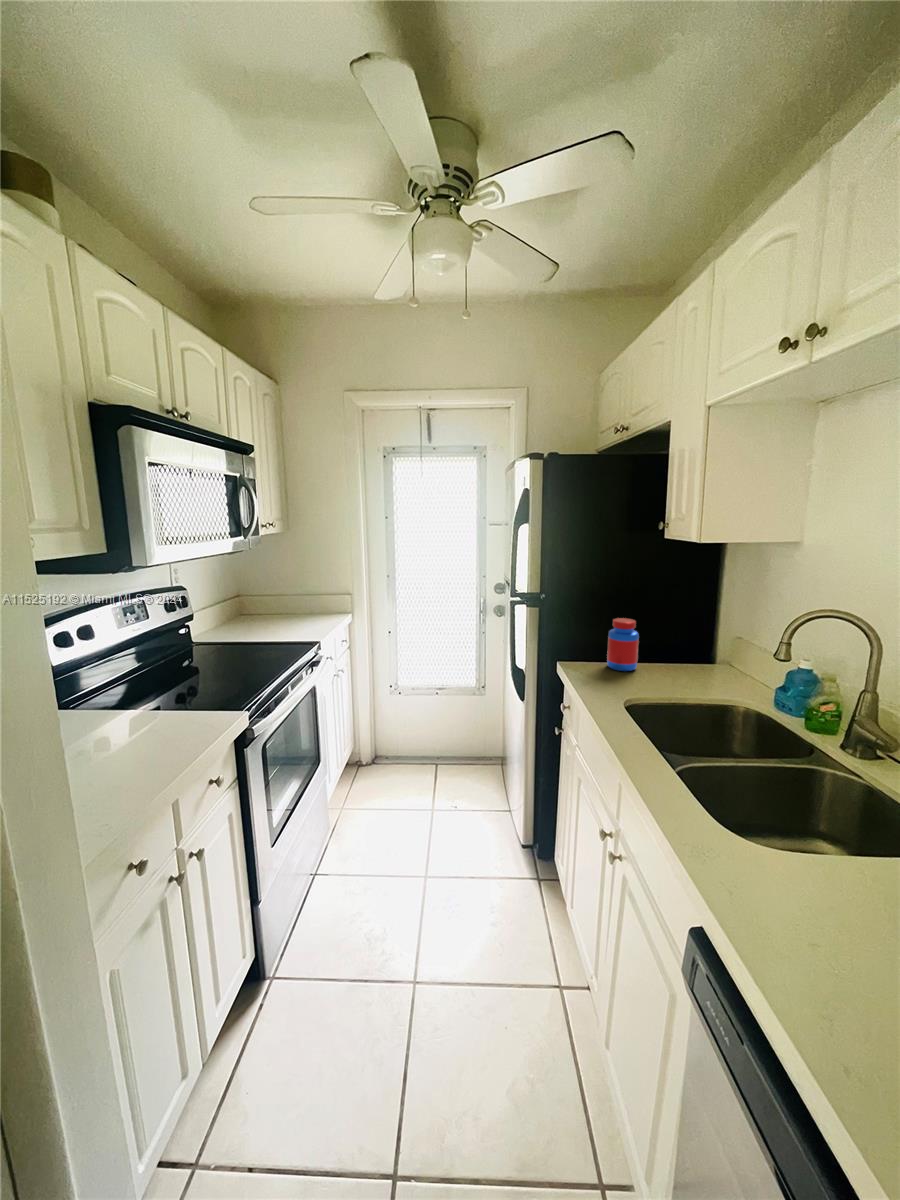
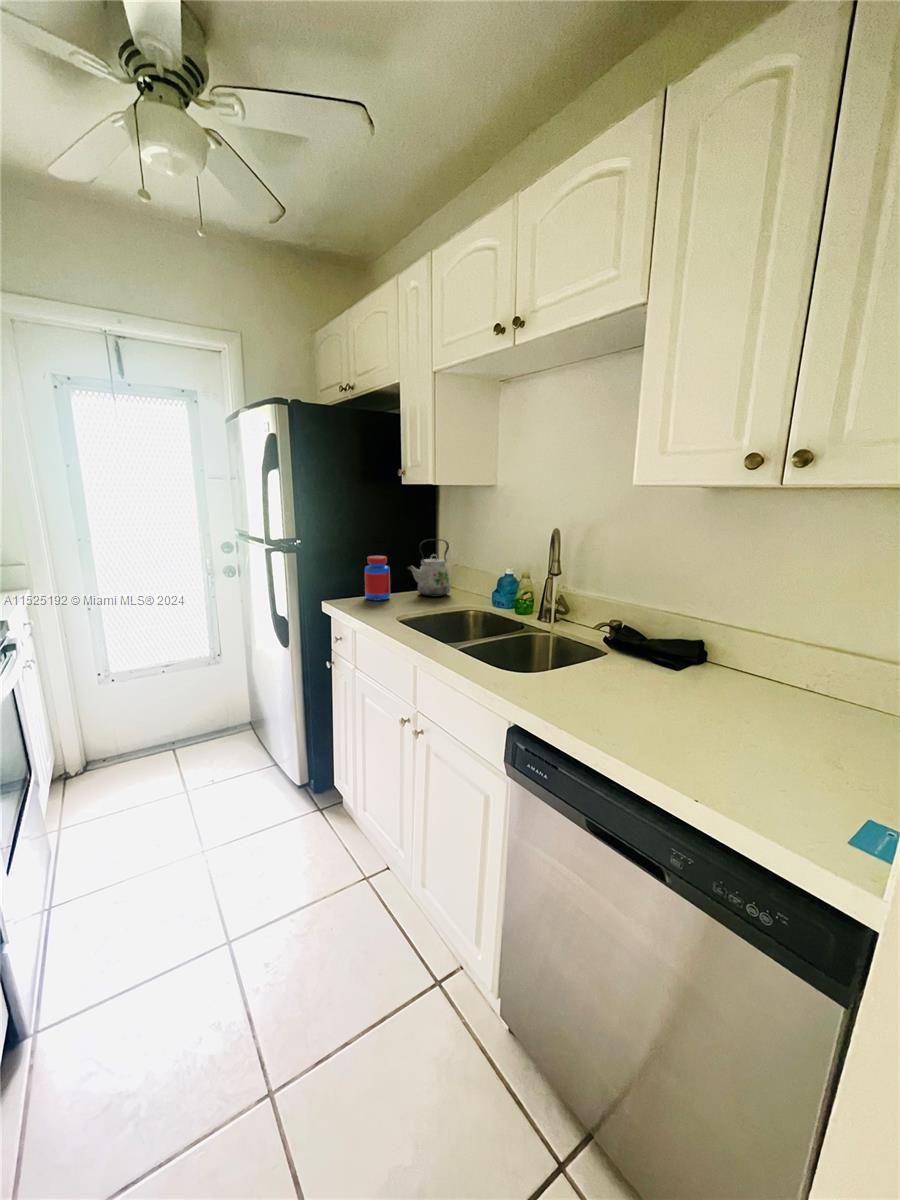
kettle: none [662,605,725,677] -> present [408,539,450,597]

